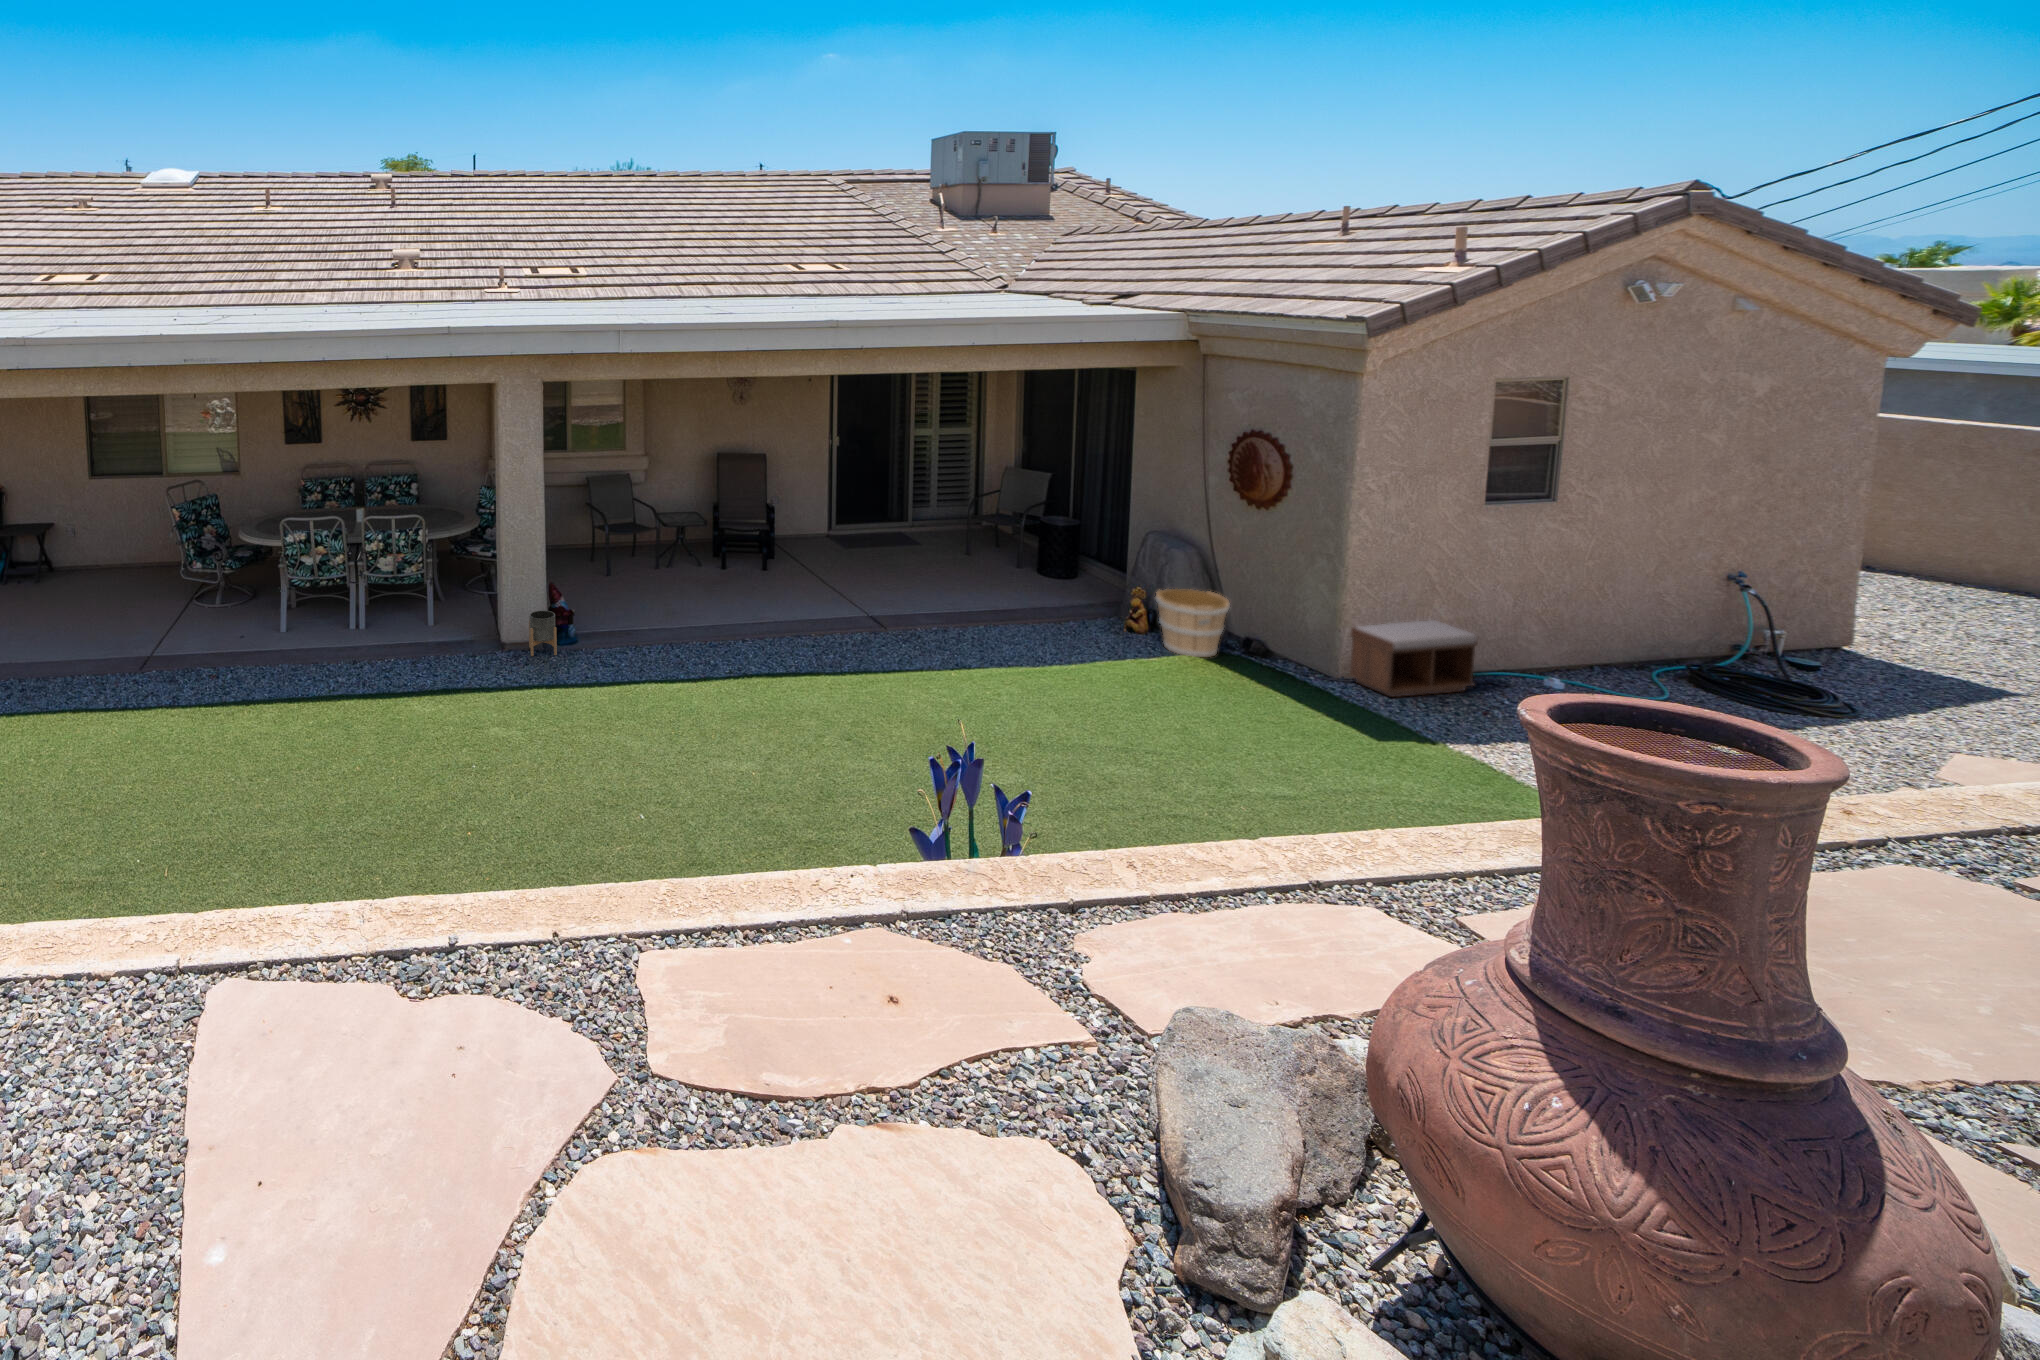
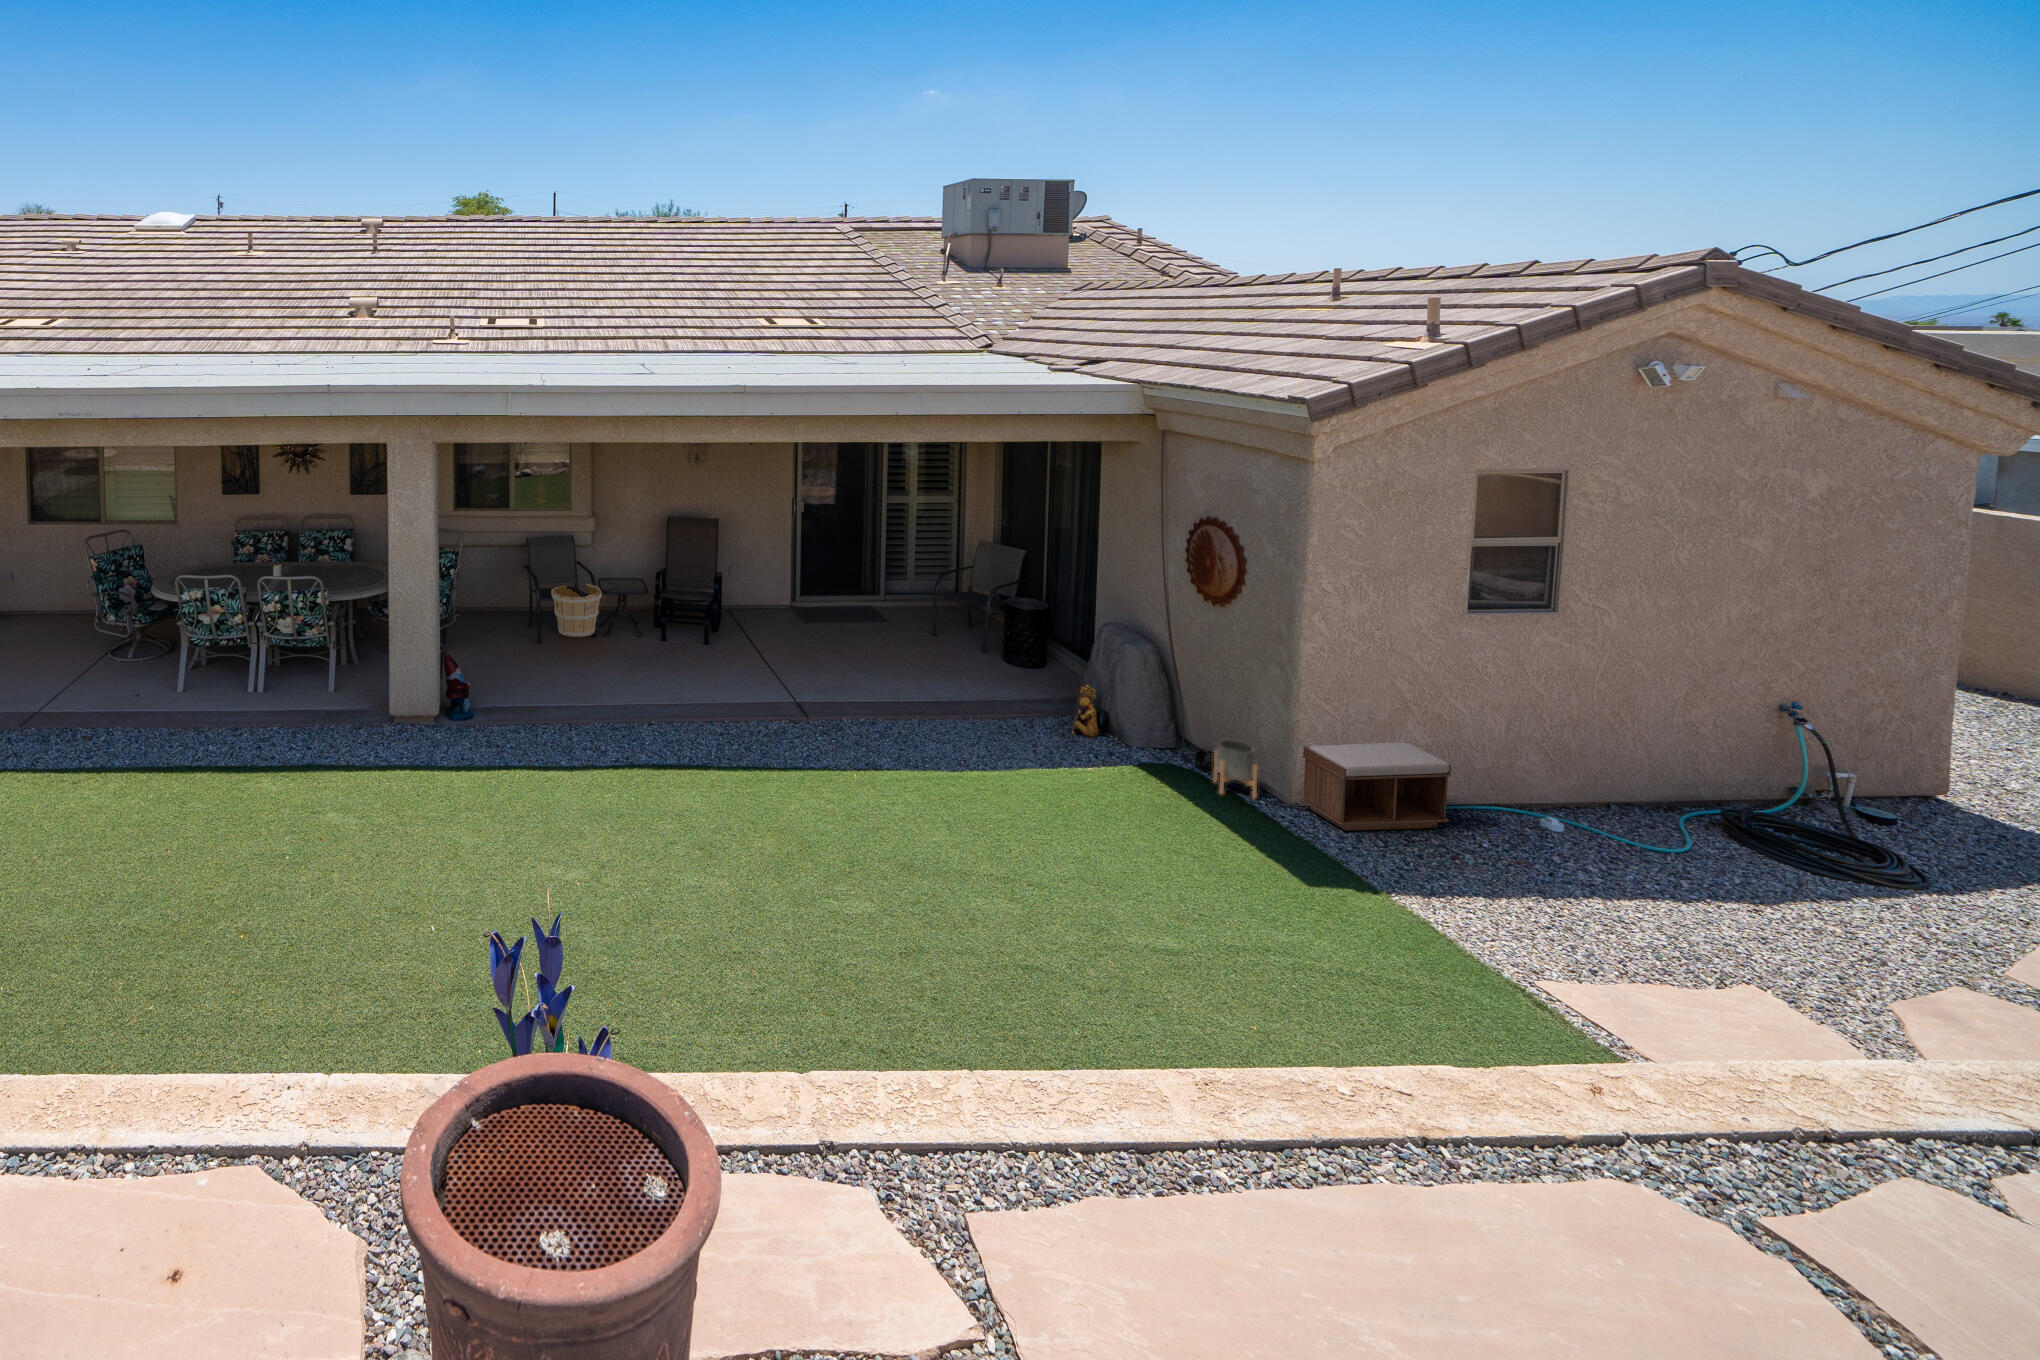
wooden bucket: present [1156,589,1230,657] -> present [551,584,602,637]
planter: present [529,611,557,656] -> present [1214,740,1258,798]

